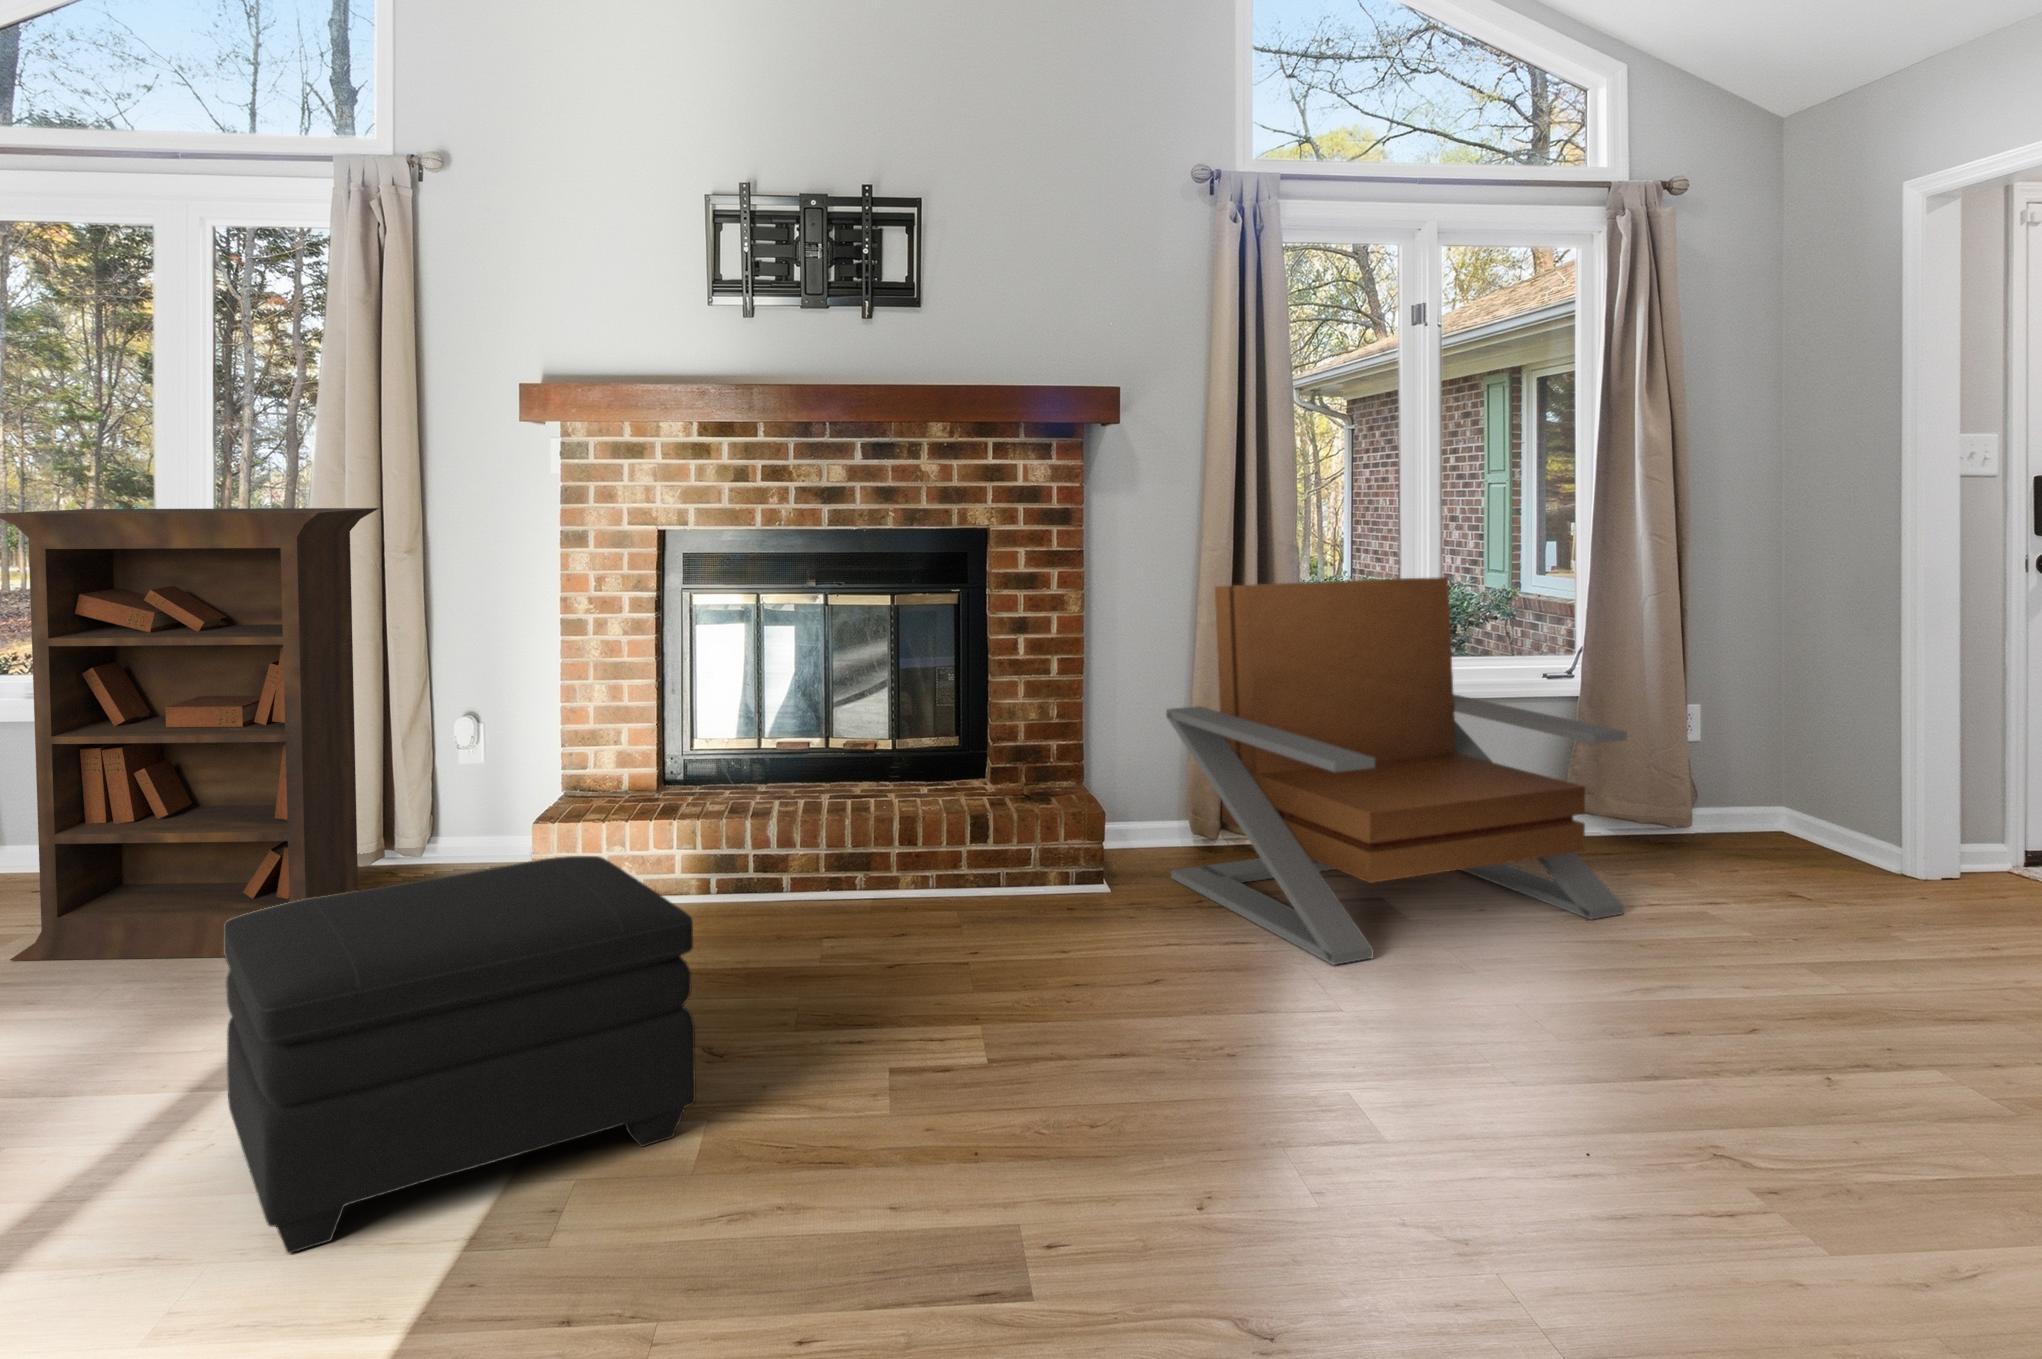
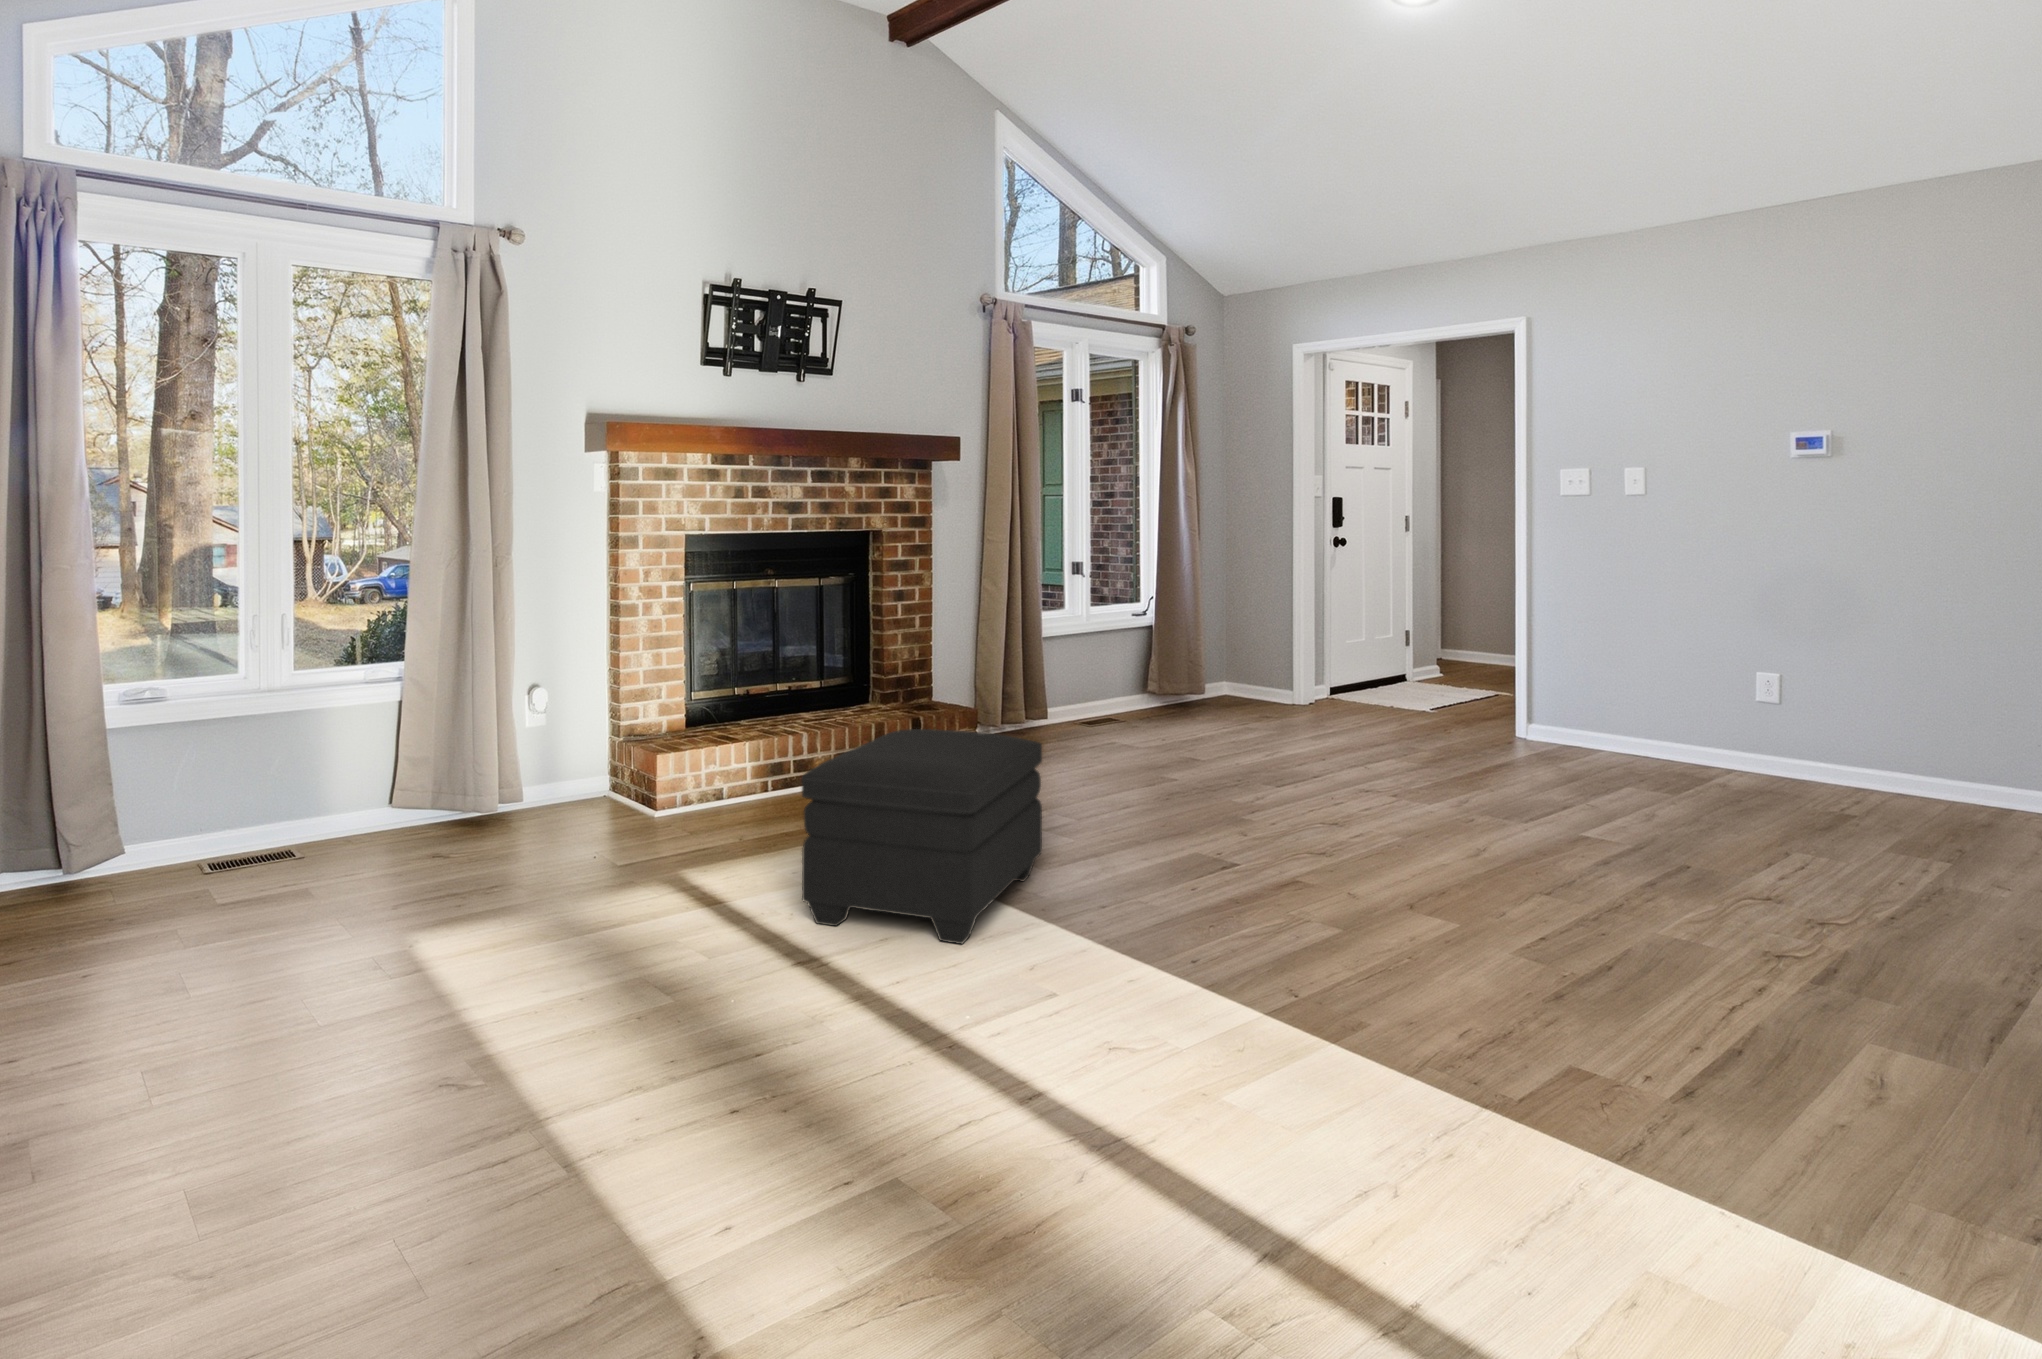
bookcase: present [0,508,379,960] -> none [306,515,593,901]
lounge chair: present [1166,577,1627,965] -> none [1006,556,1243,770]

